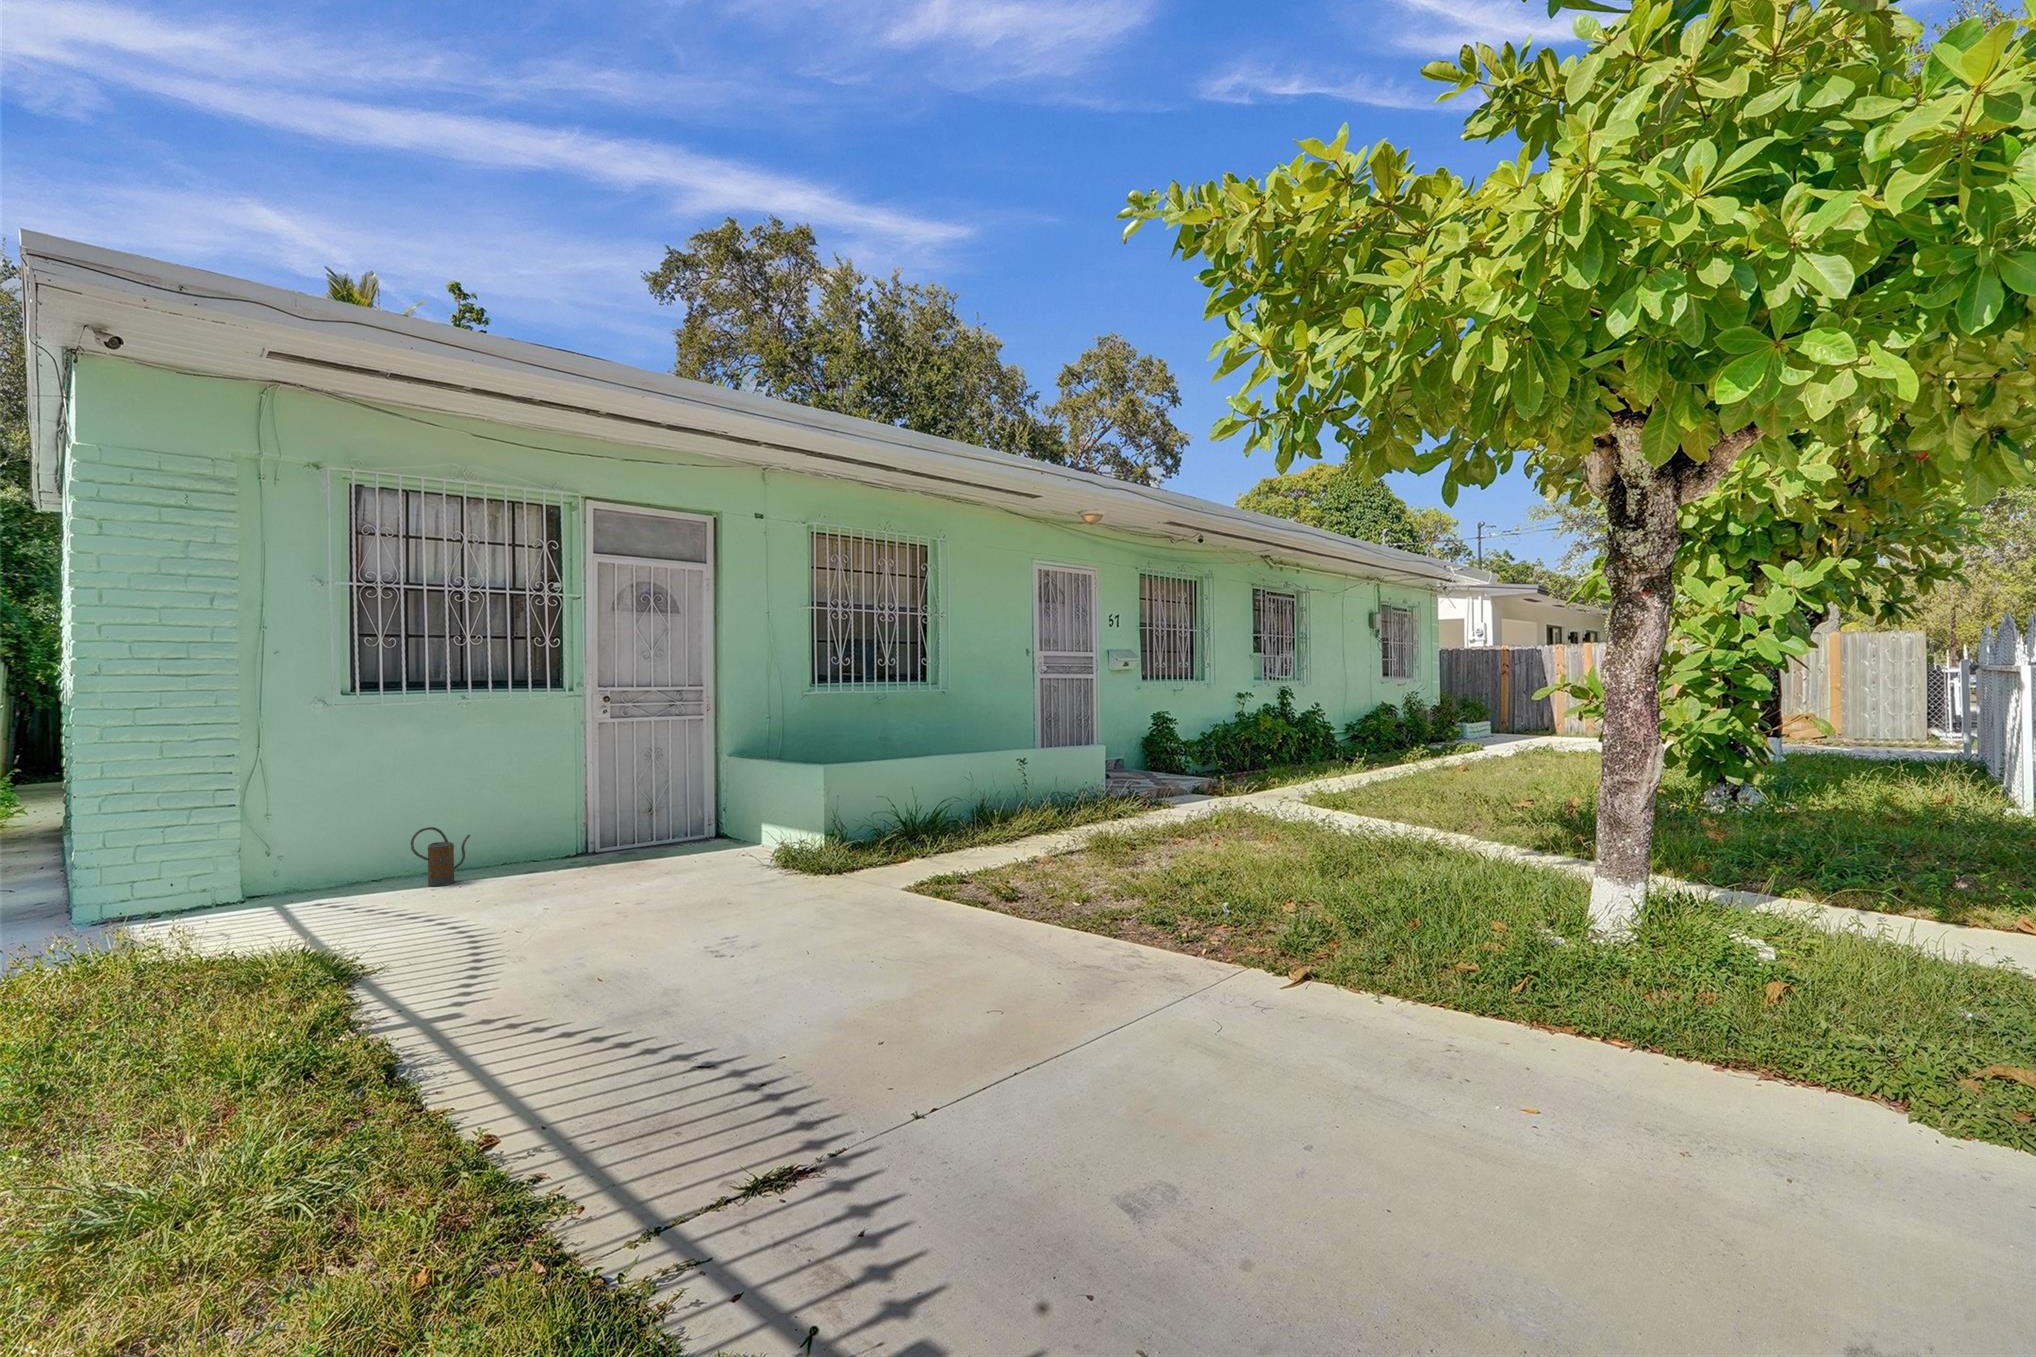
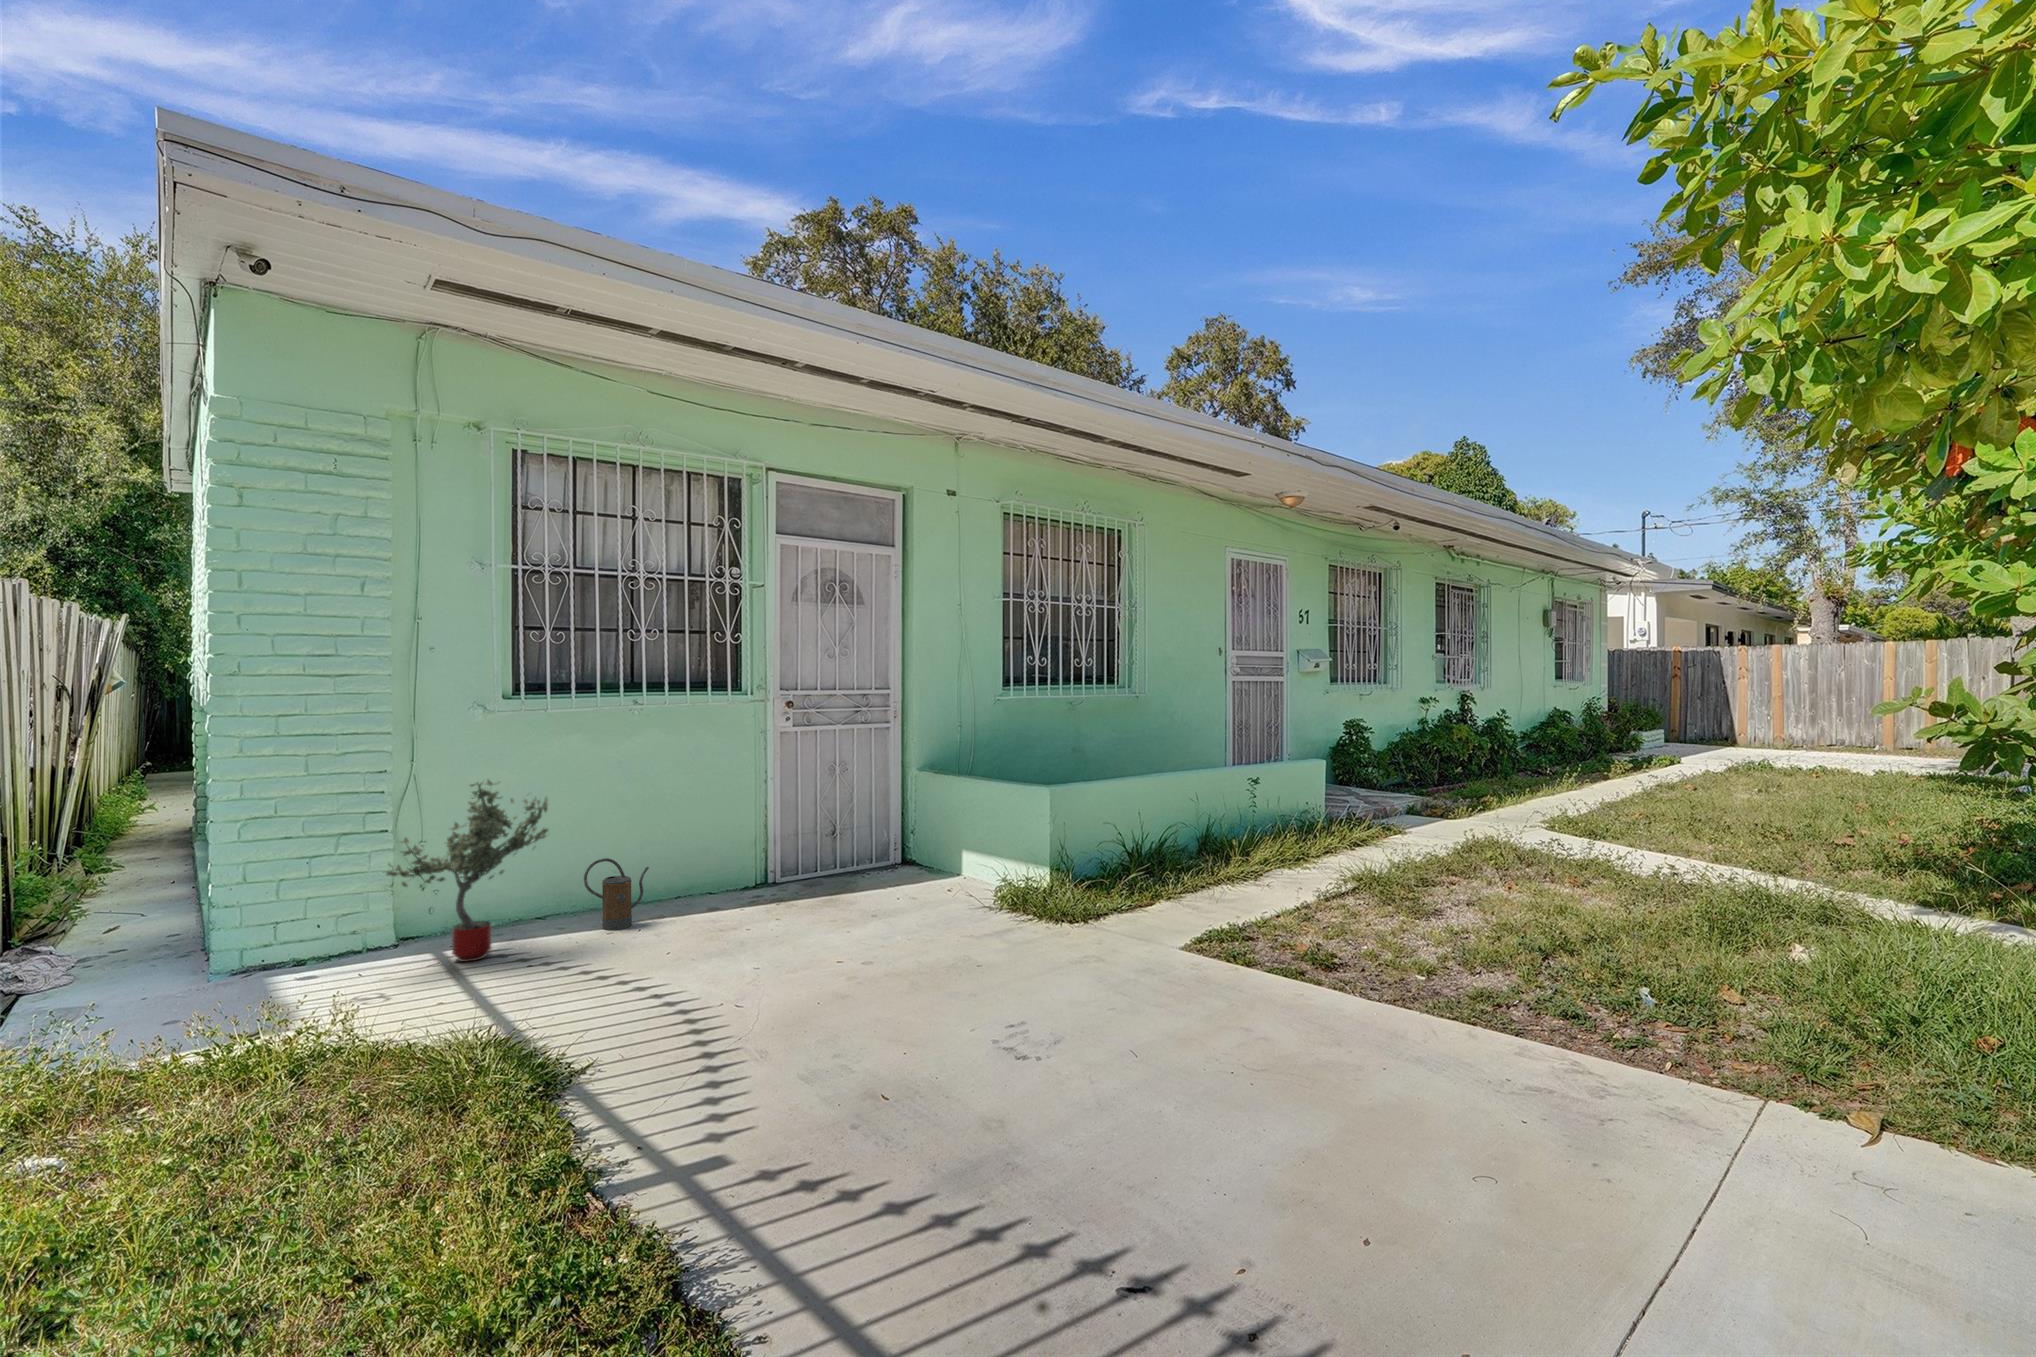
potted tree: none [227,760,378,910] -> present [386,780,548,962]

